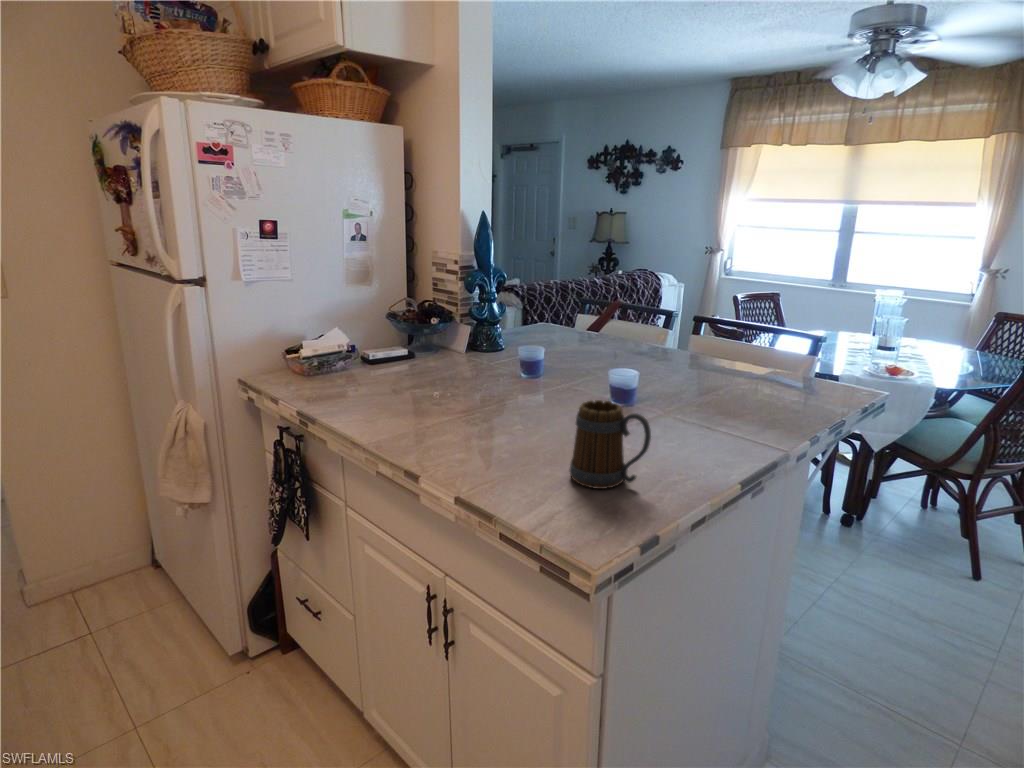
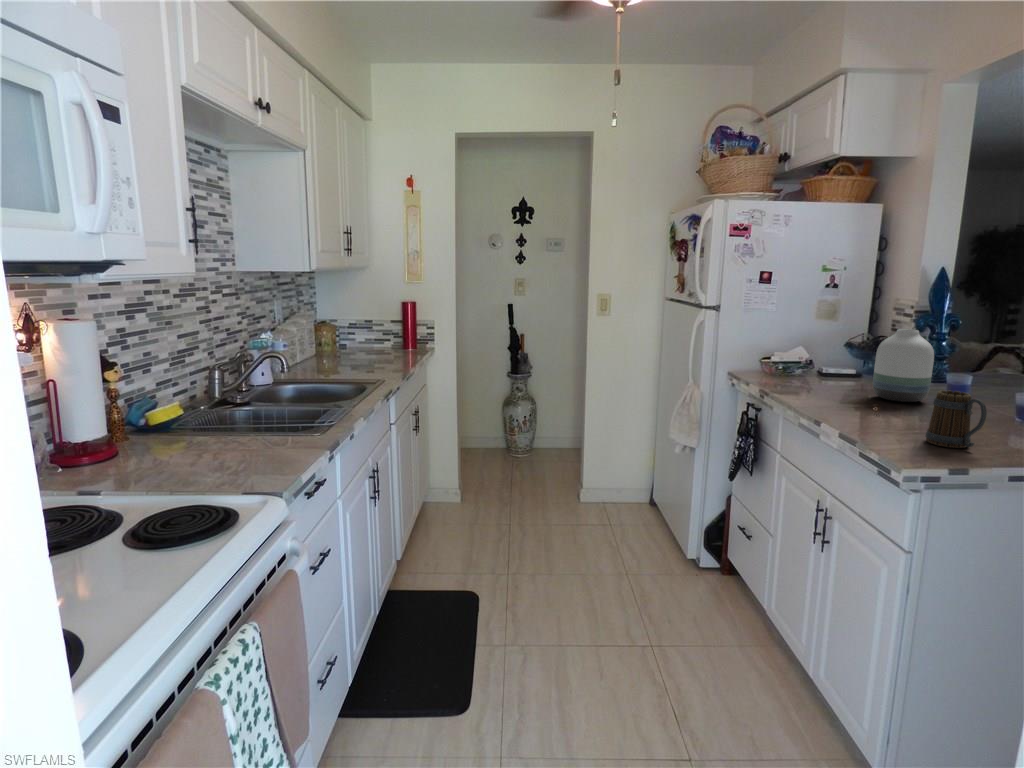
vase: none [446,298,512,396] -> present [873,329,934,402]

